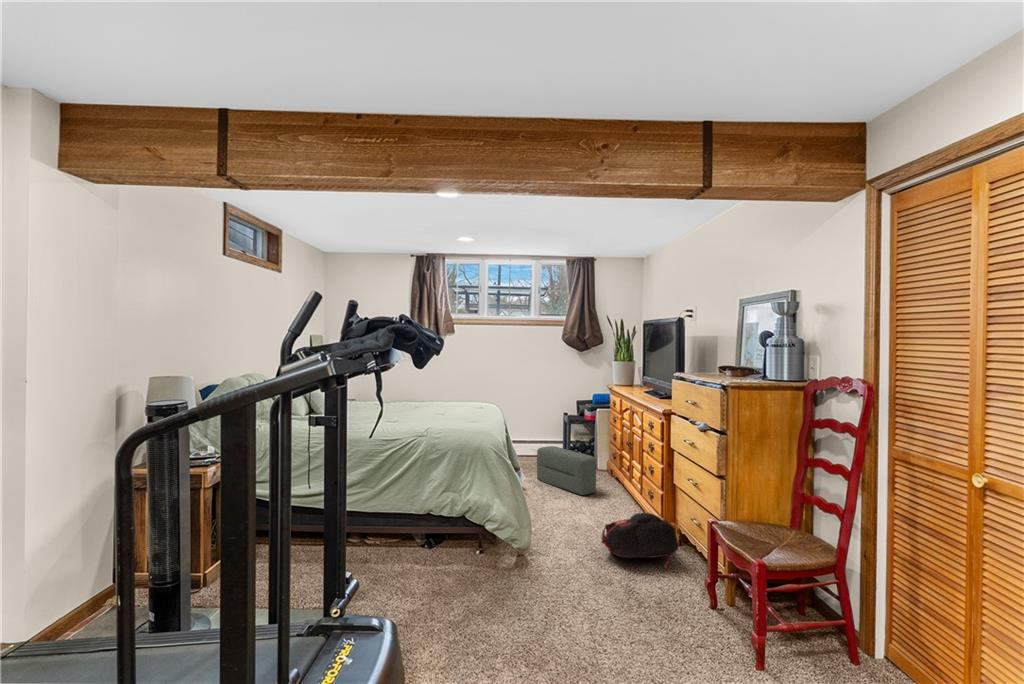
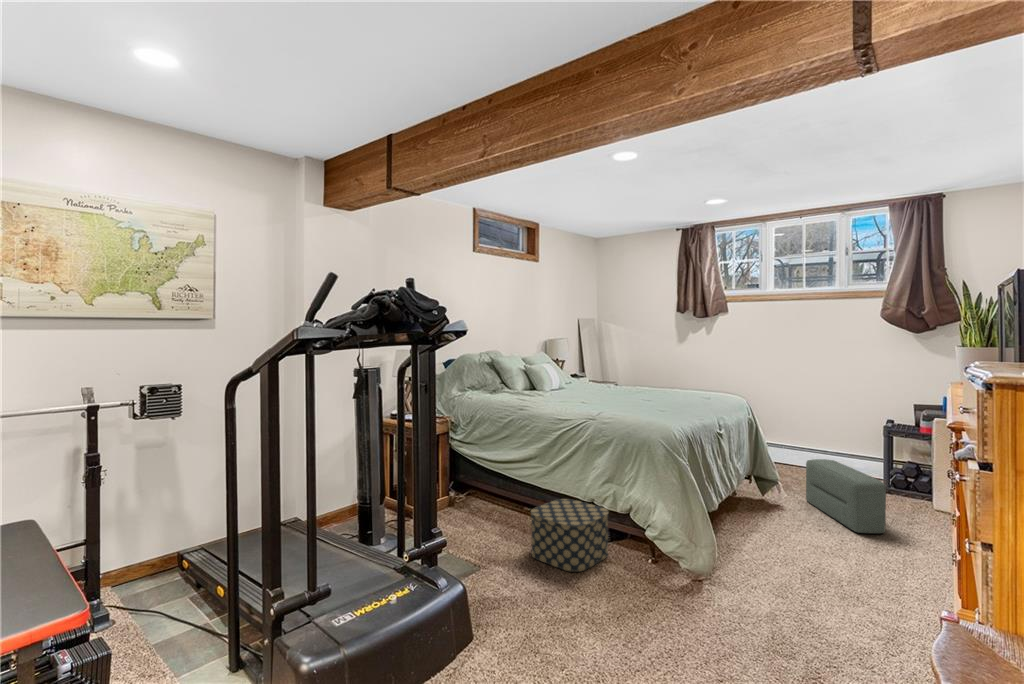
backpack: present [602,513,678,569] -> none [804,568,940,664]
storage box: none [378,516,447,583] -> present [531,499,609,572]

